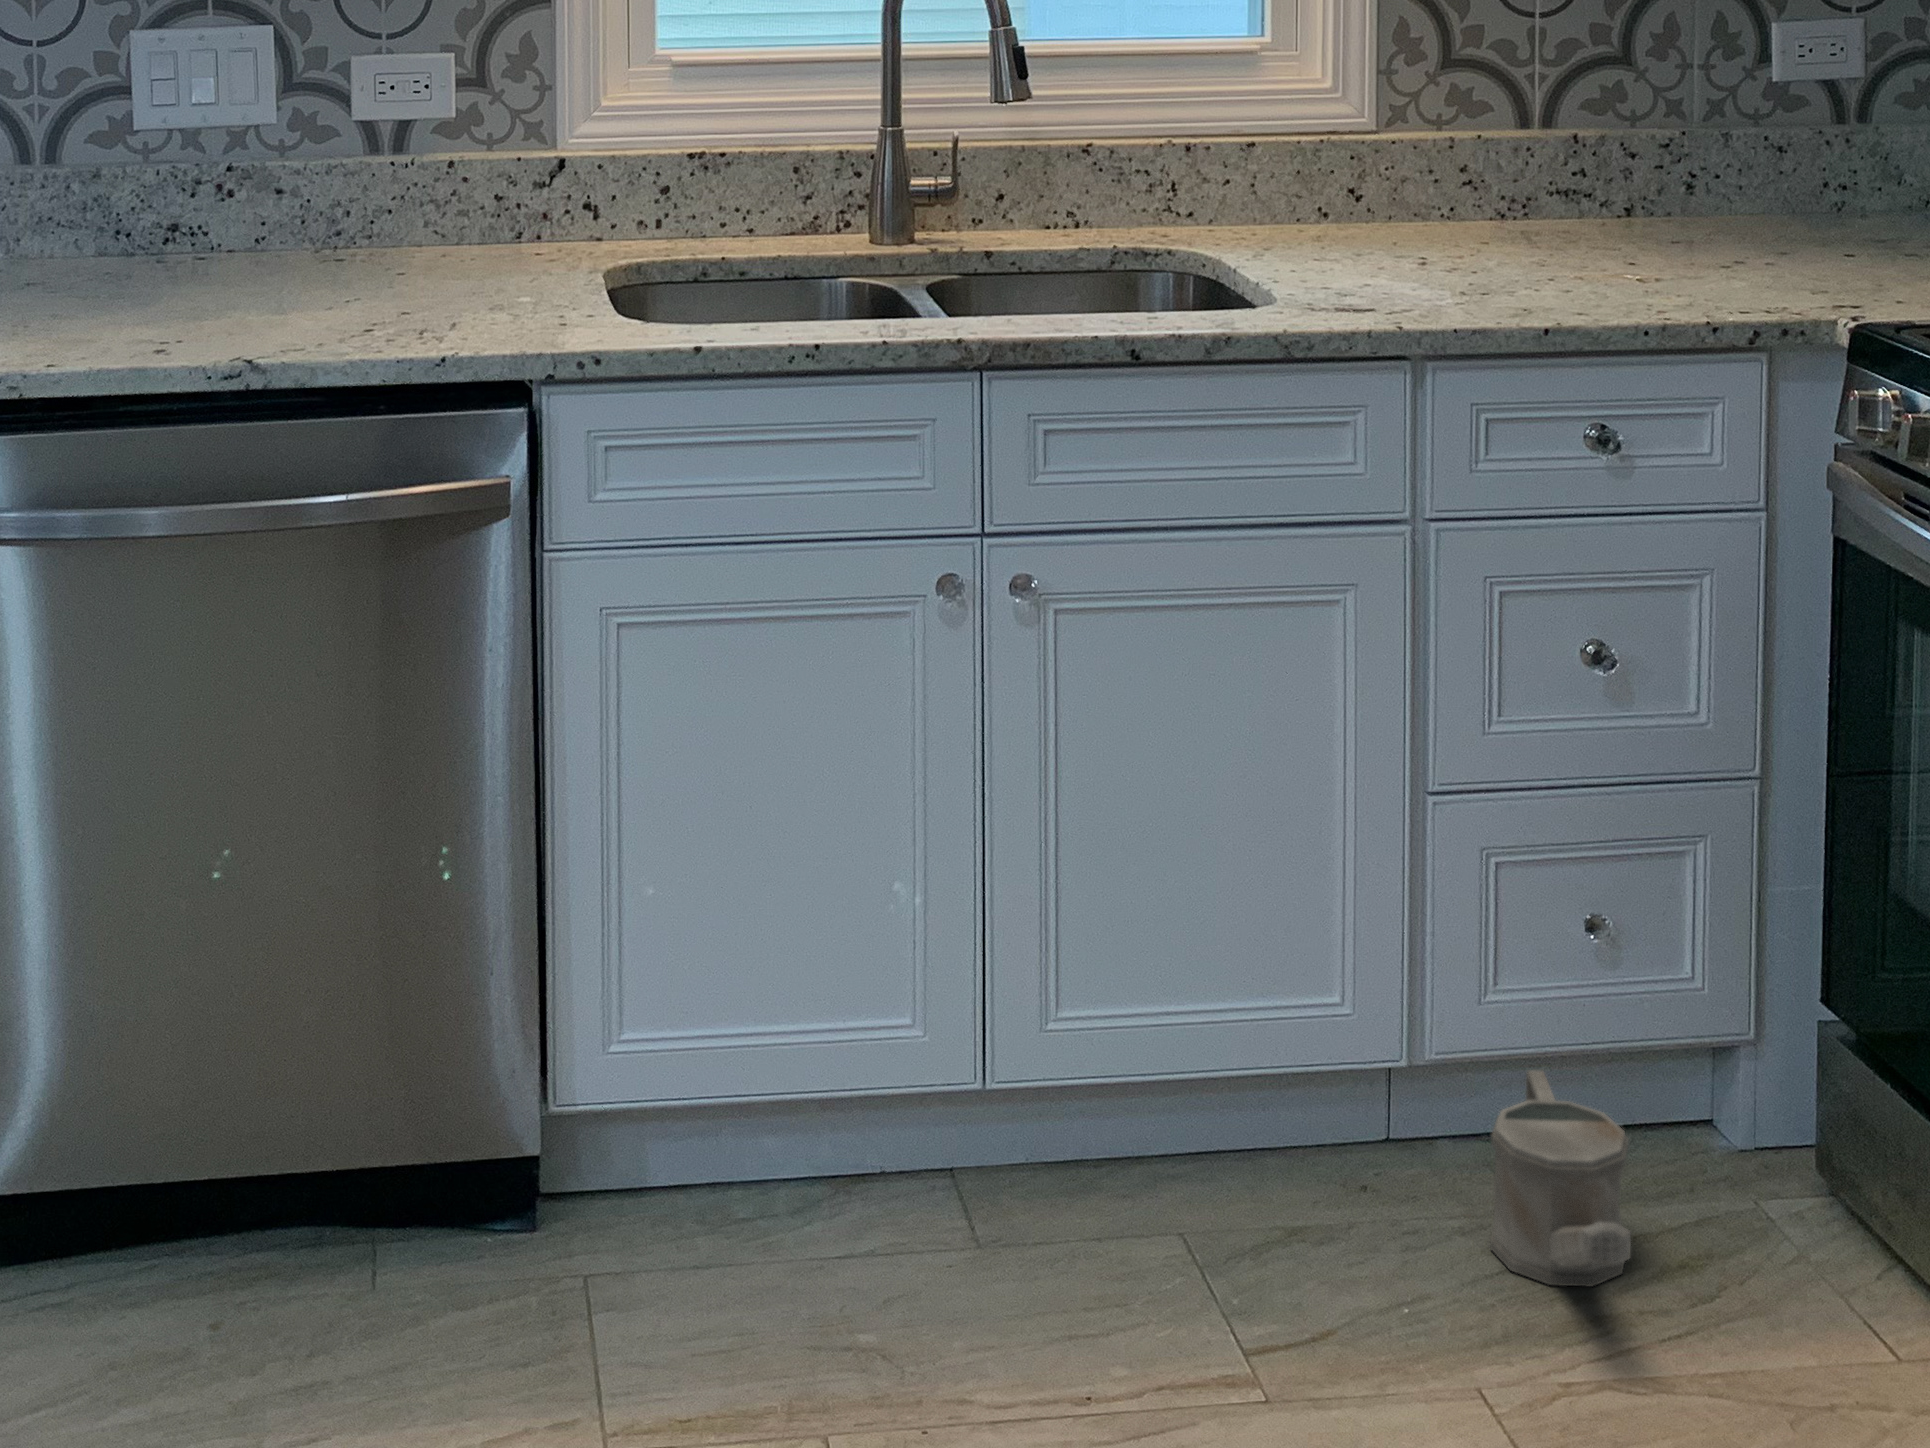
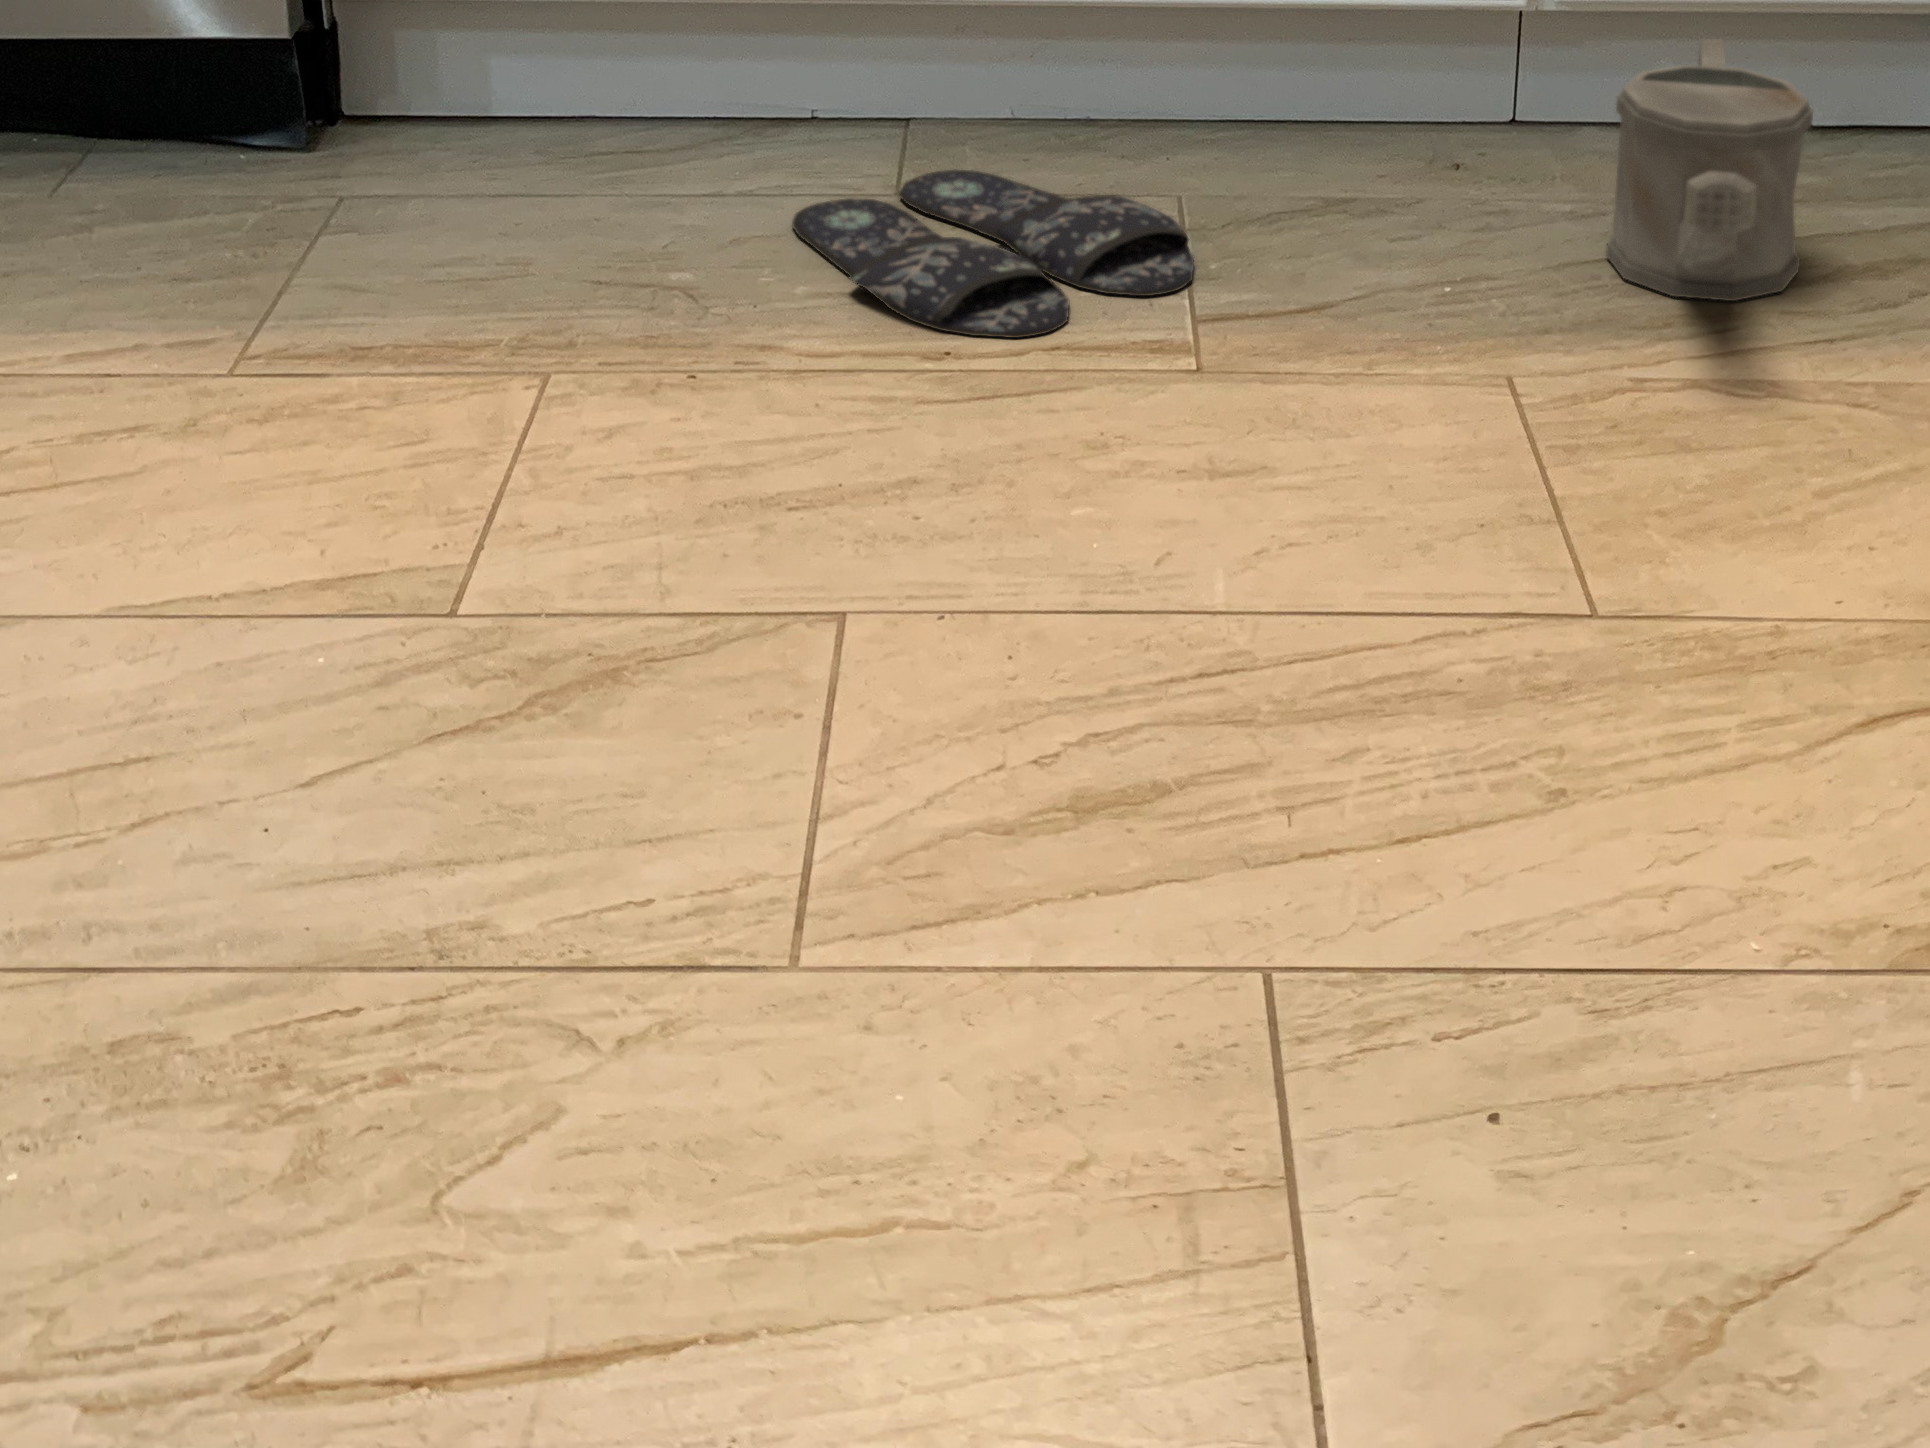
slippers: none [910,1199,1216,1365] -> present [792,169,1194,338]

